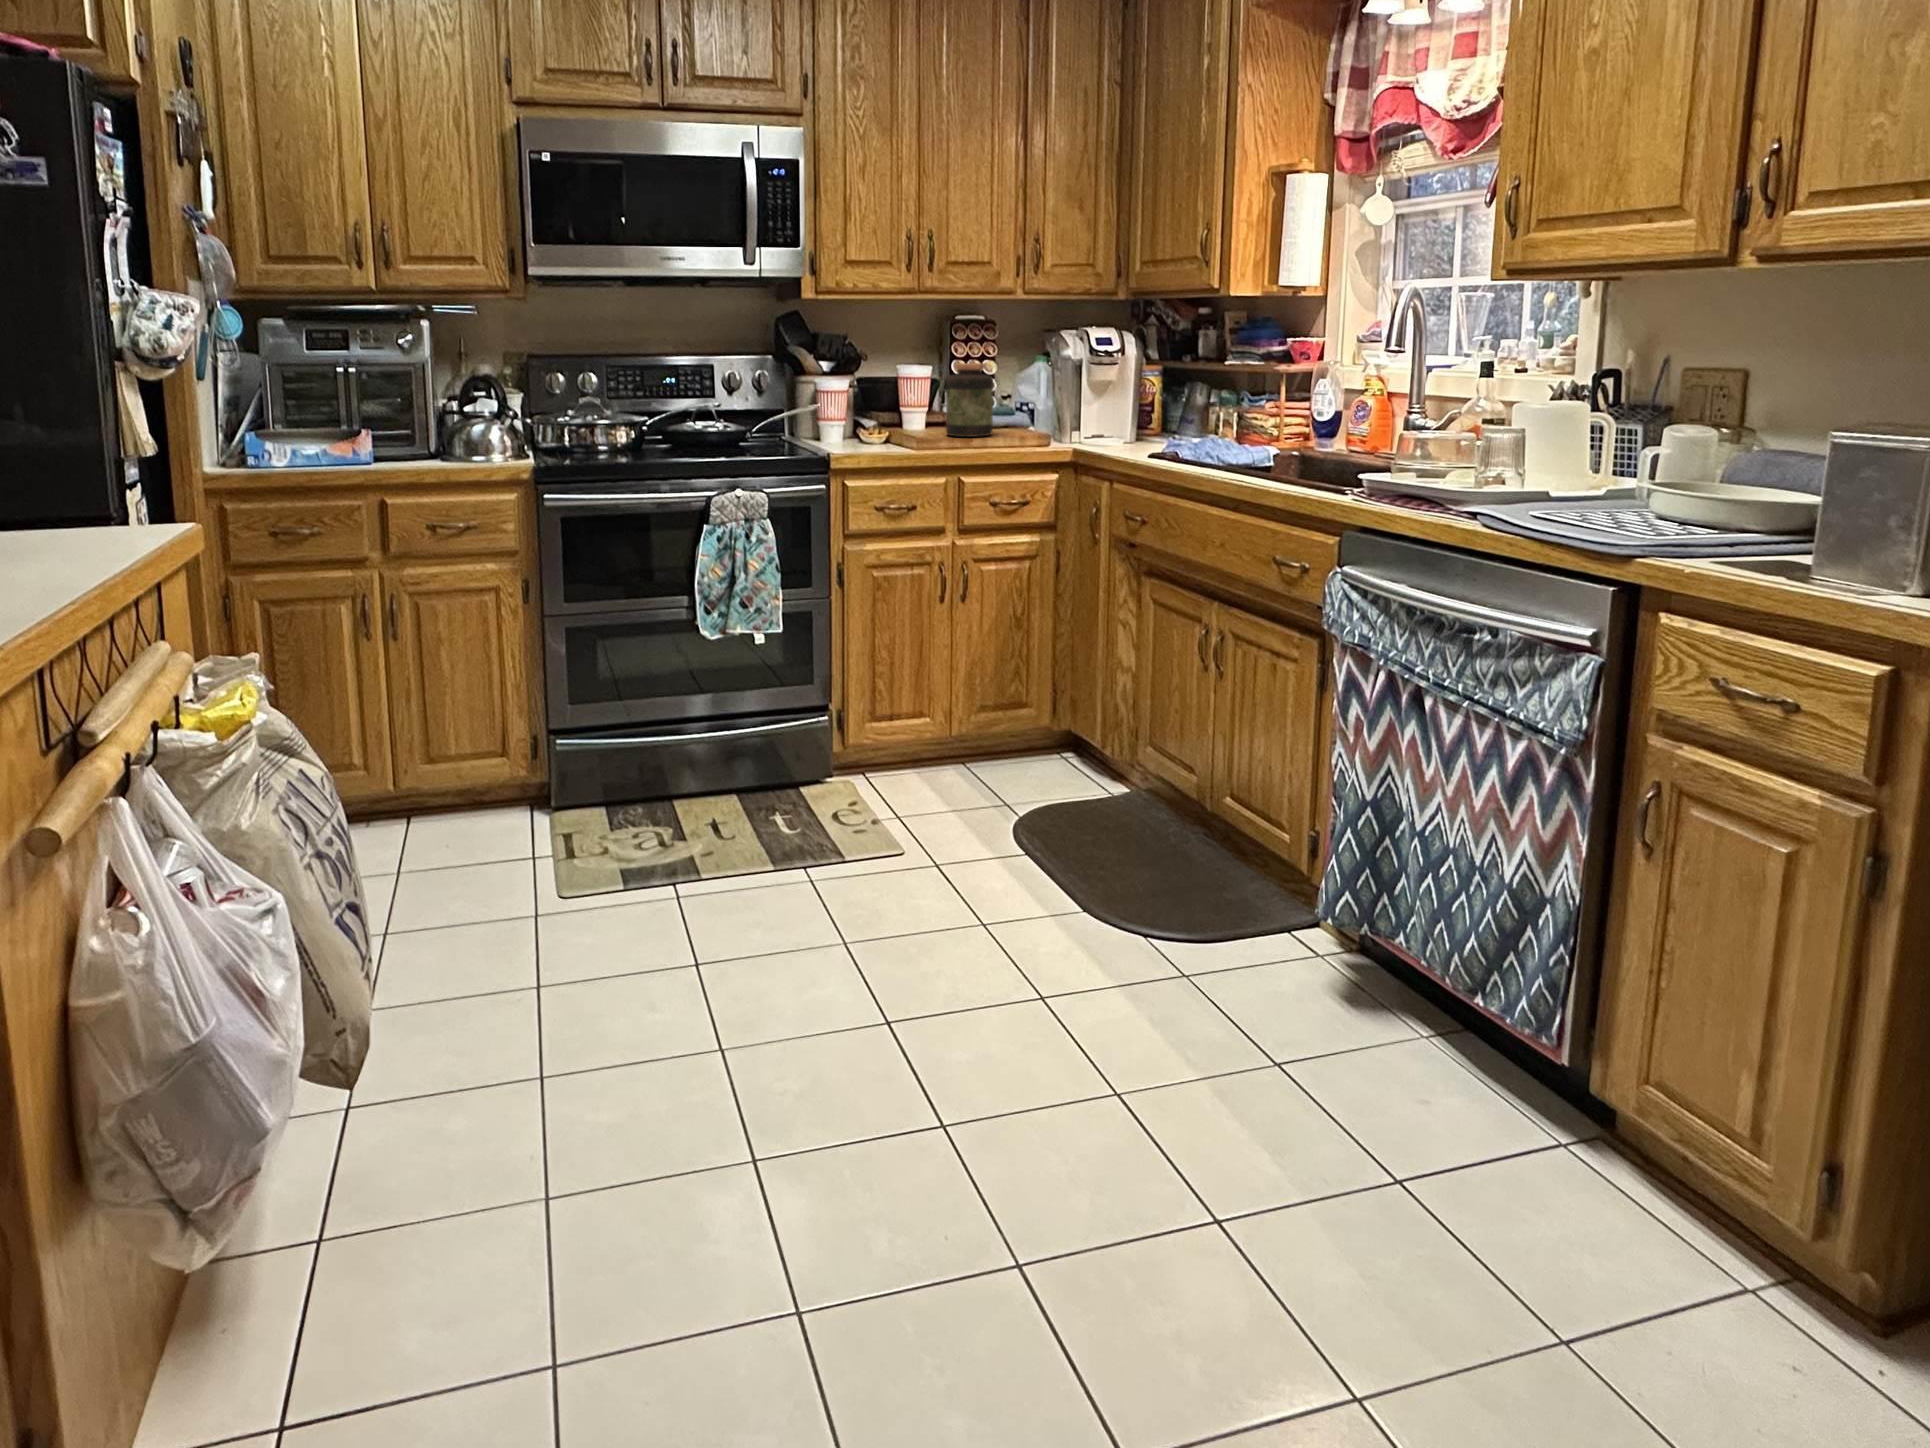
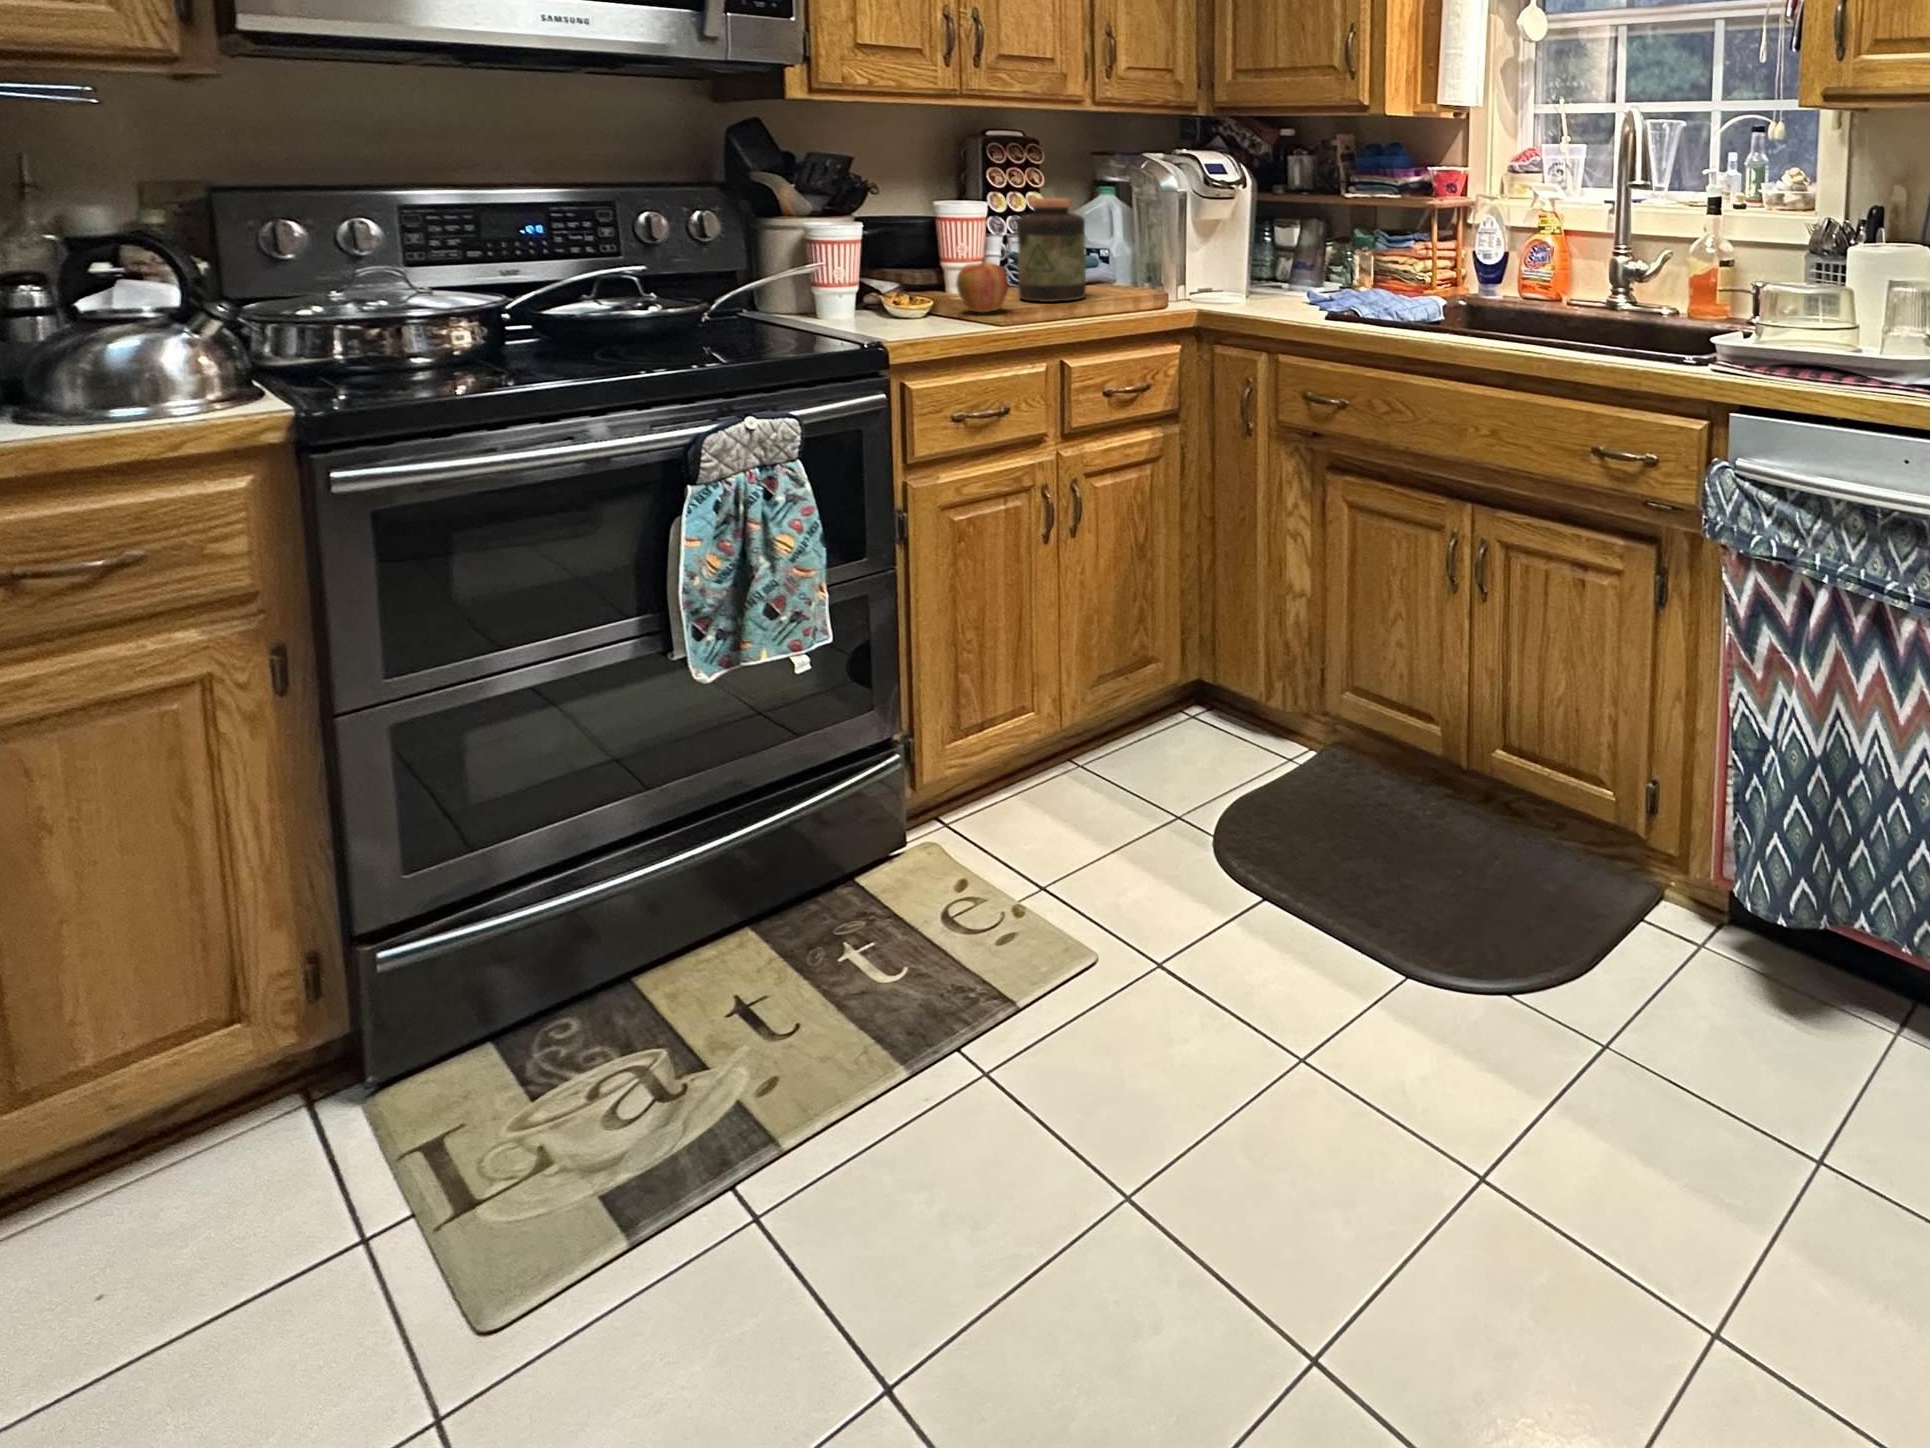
apple: none [894,404,927,441] -> present [956,259,1008,312]

